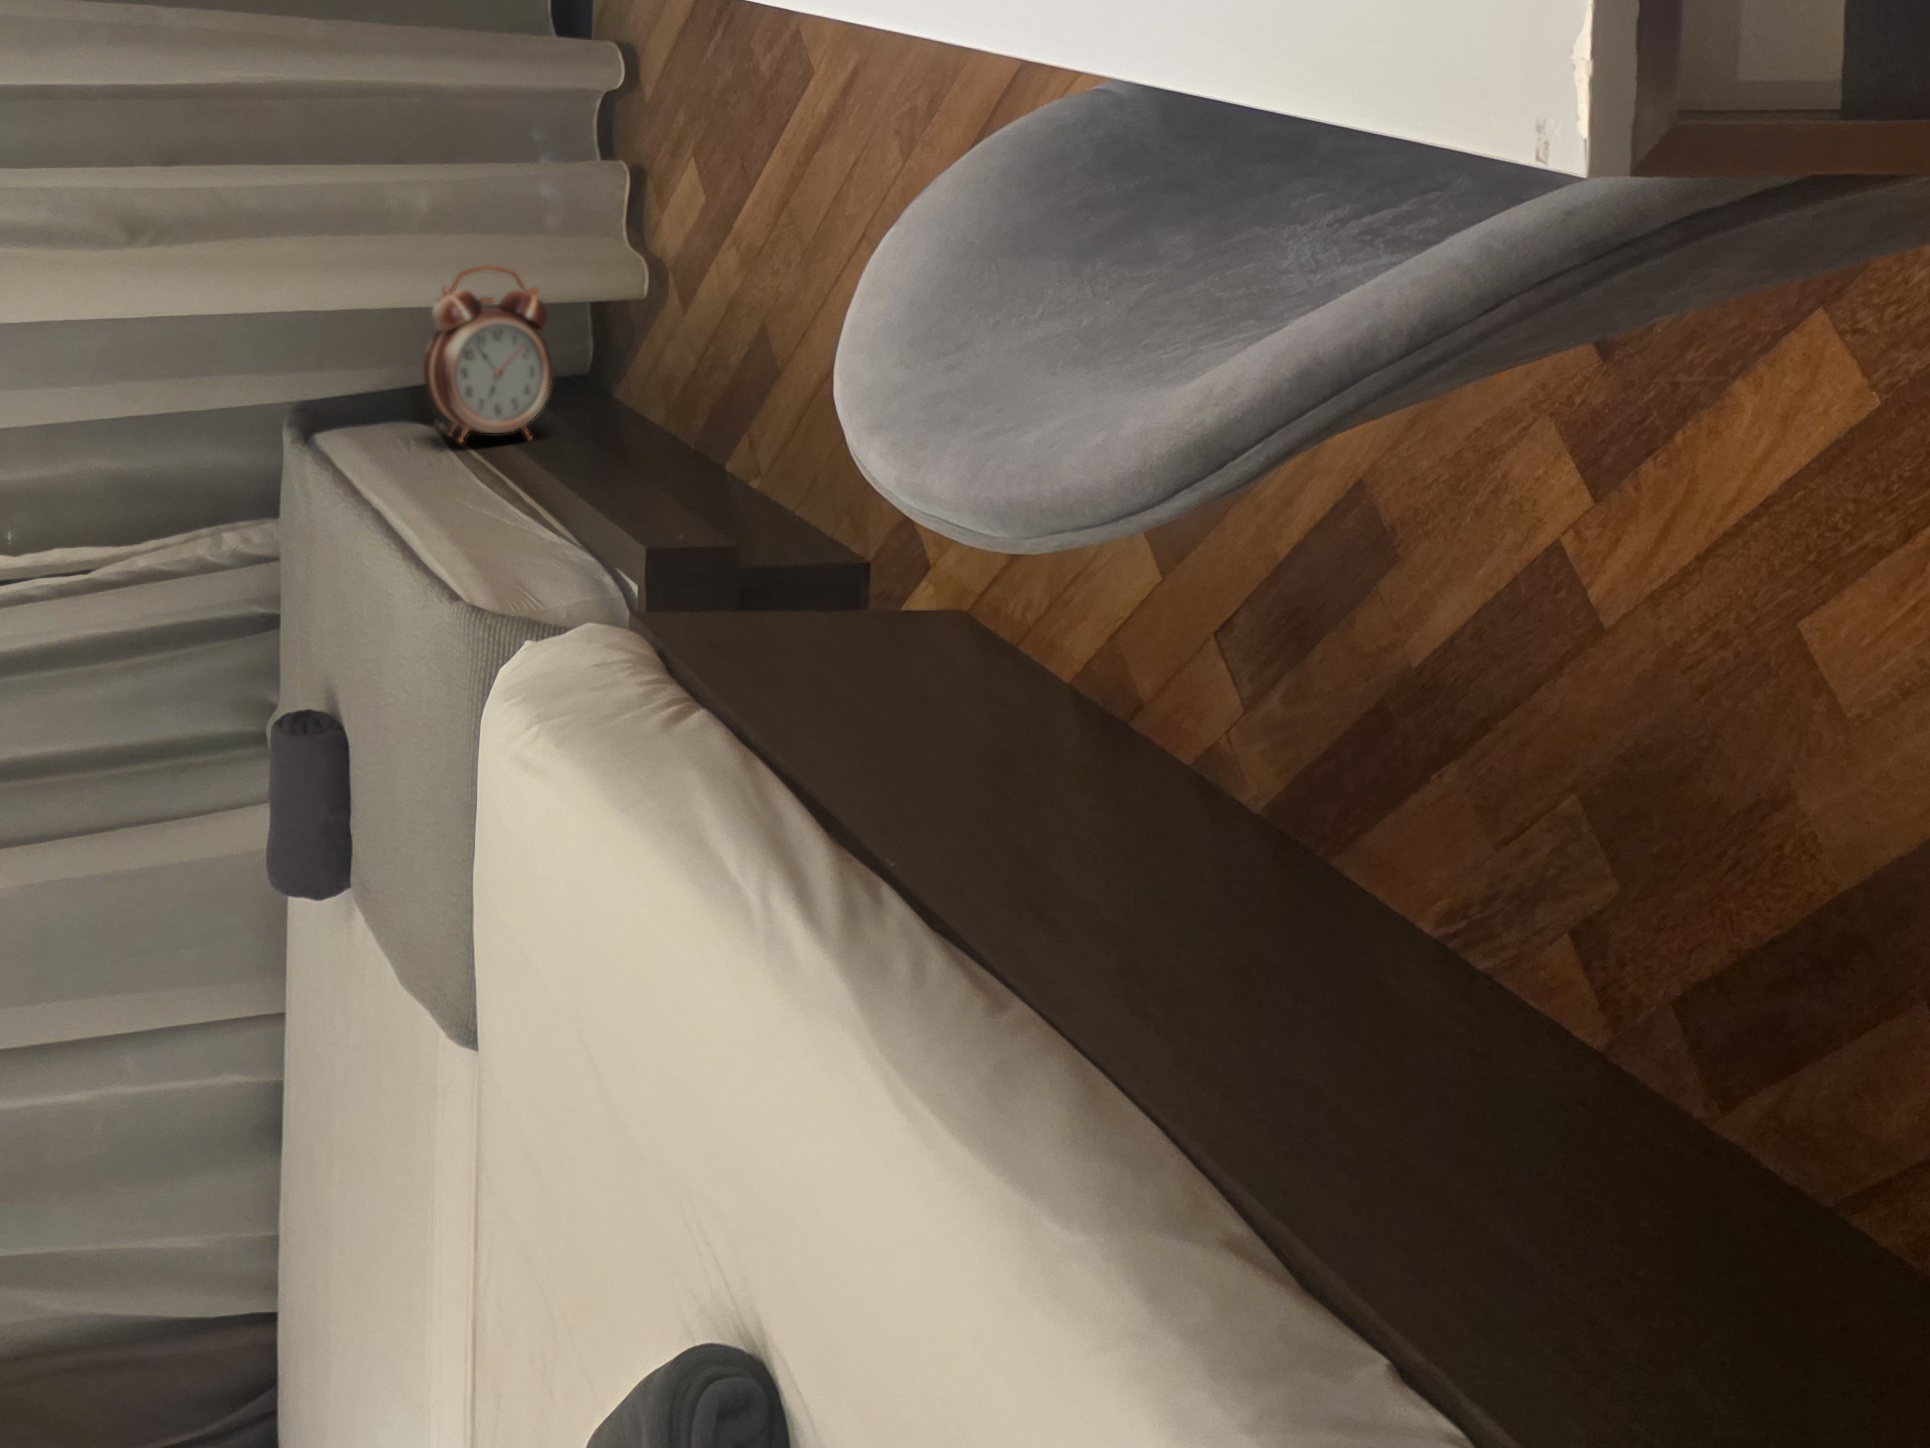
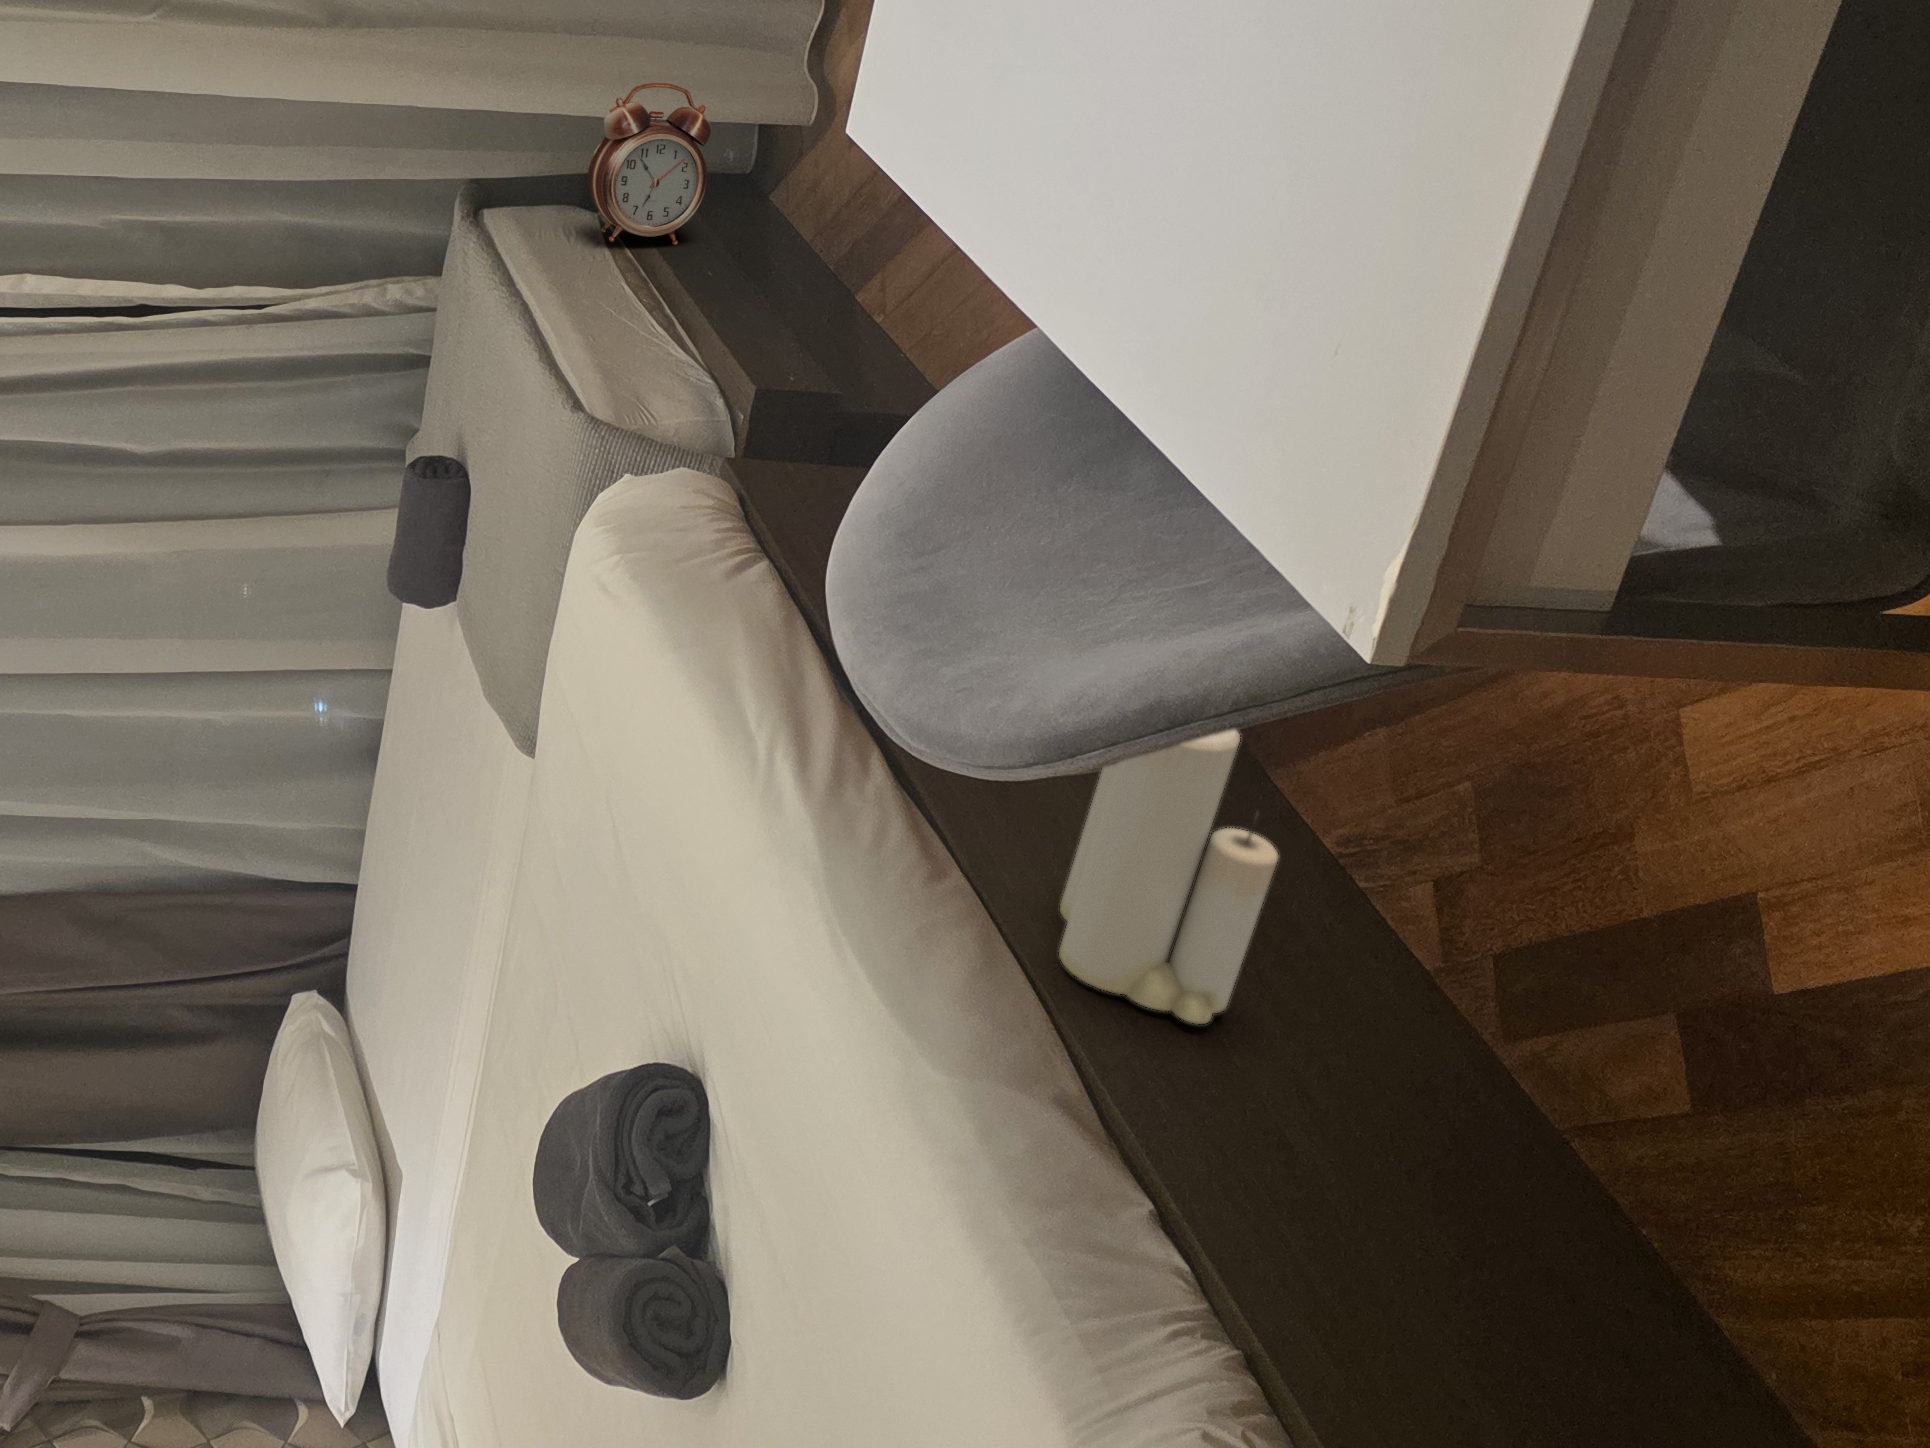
candle: none [1182,696,1448,1165] -> present [1059,730,1278,1024]

